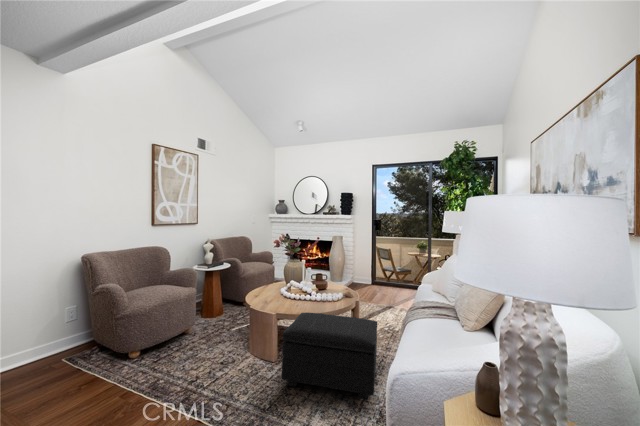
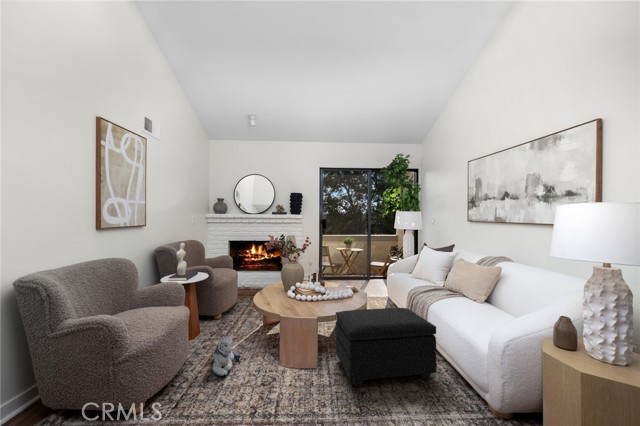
plush toy: none [200,318,230,349] -> present [212,337,240,377]

